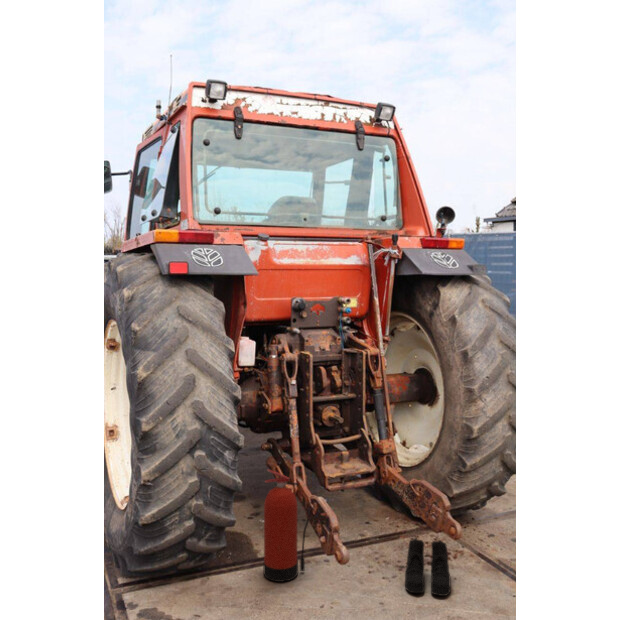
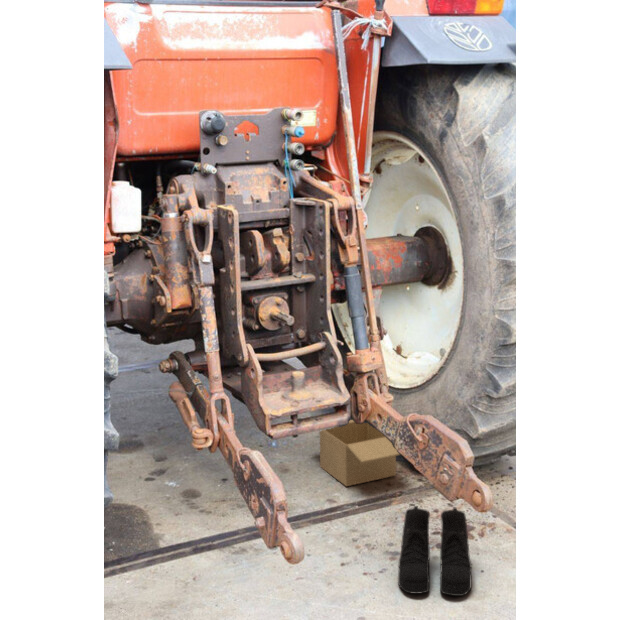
fire extinguisher: present [264,469,309,582] -> none [162,407,243,585]
cardboard box: none [348,484,411,527] -> present [320,420,400,486]

